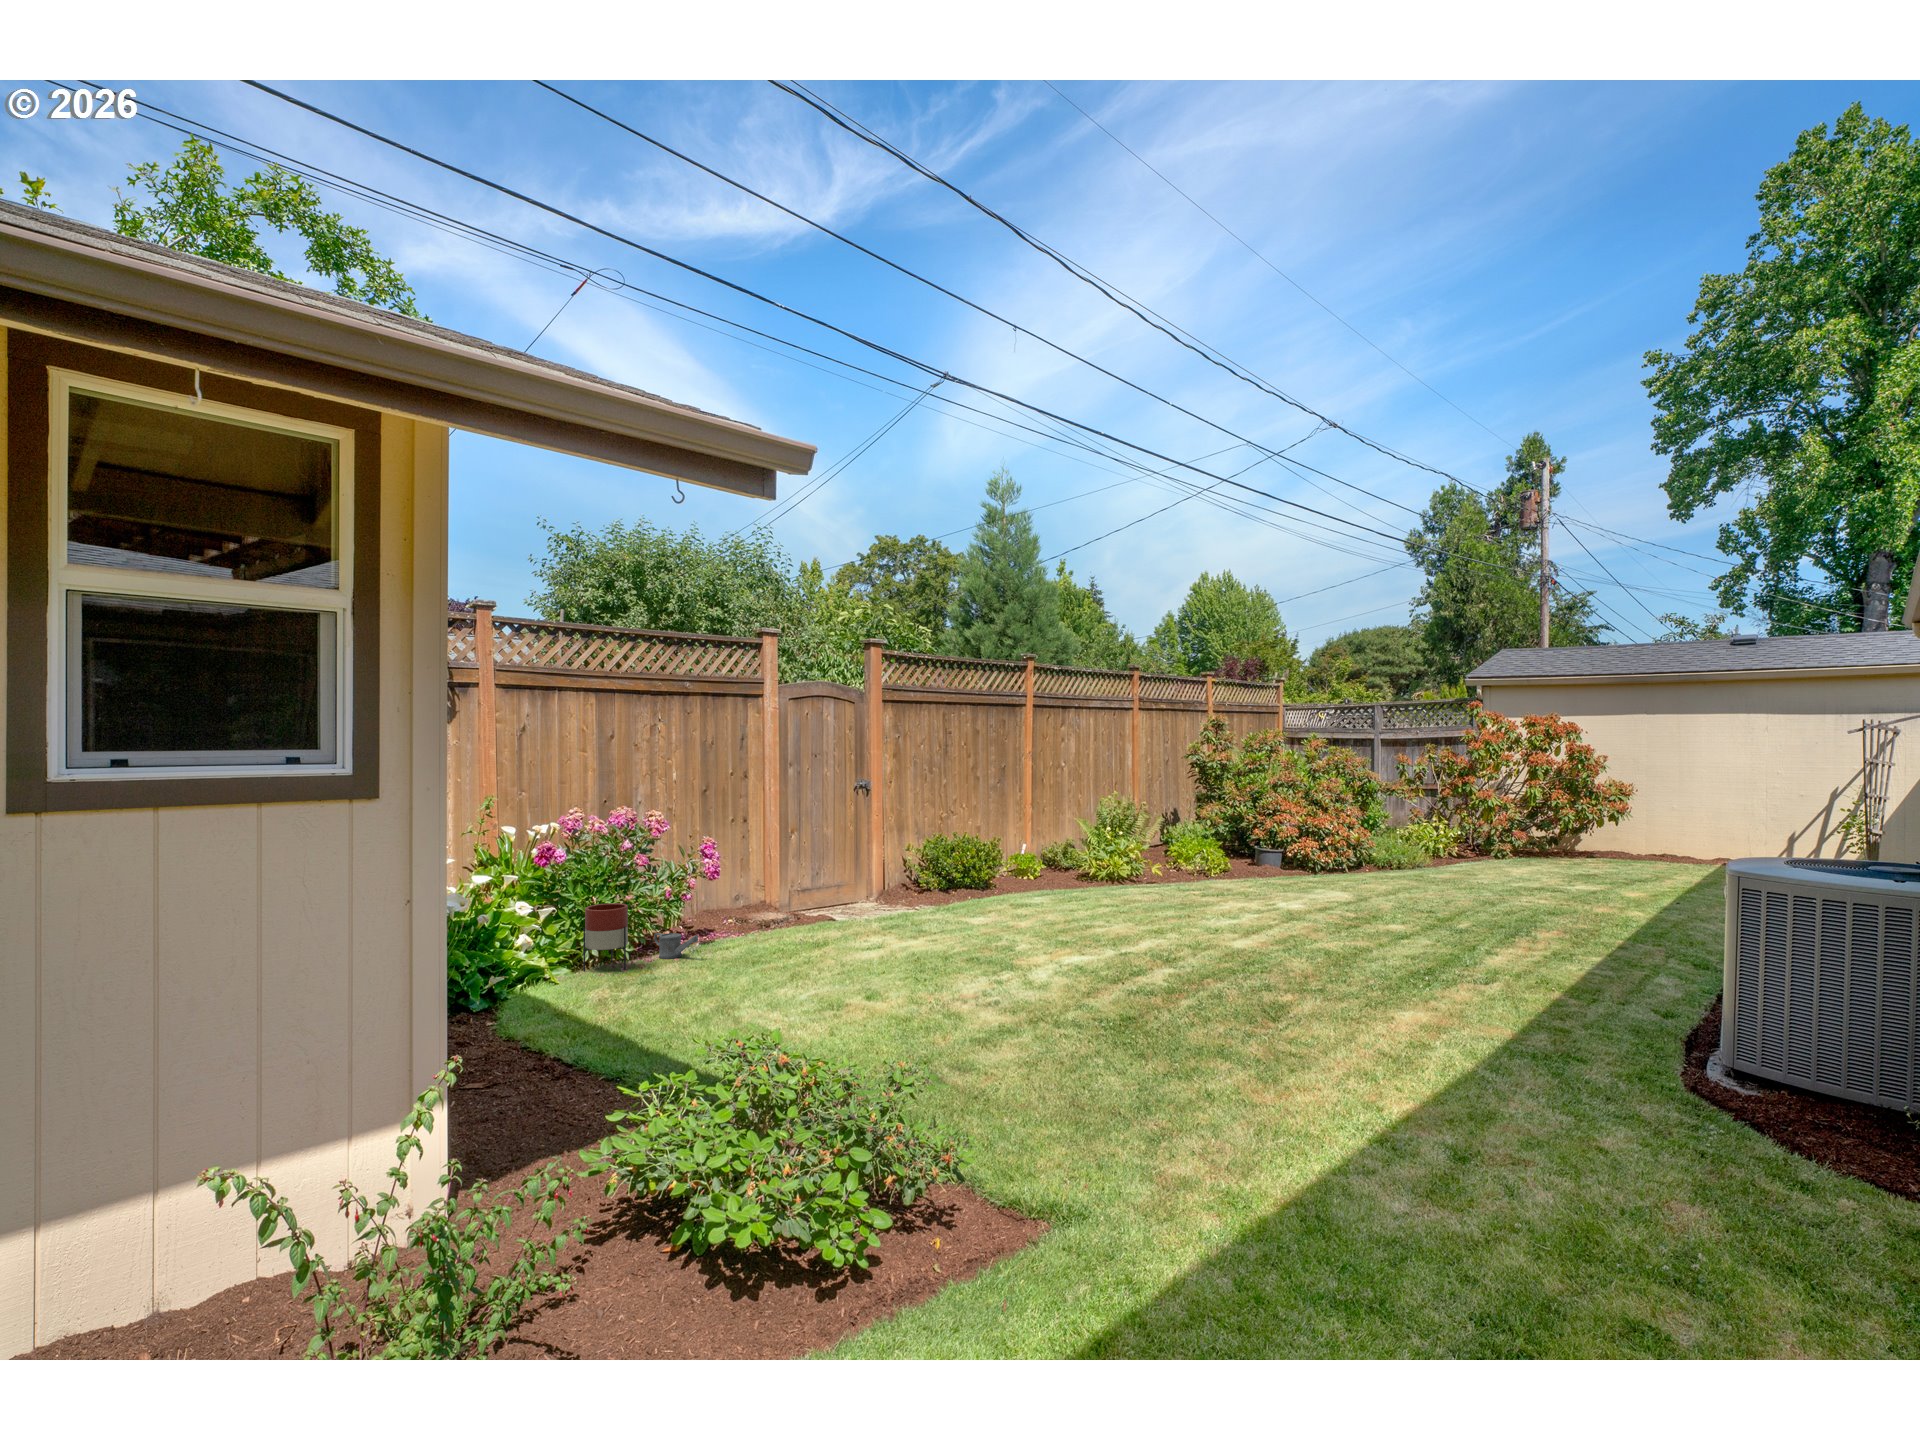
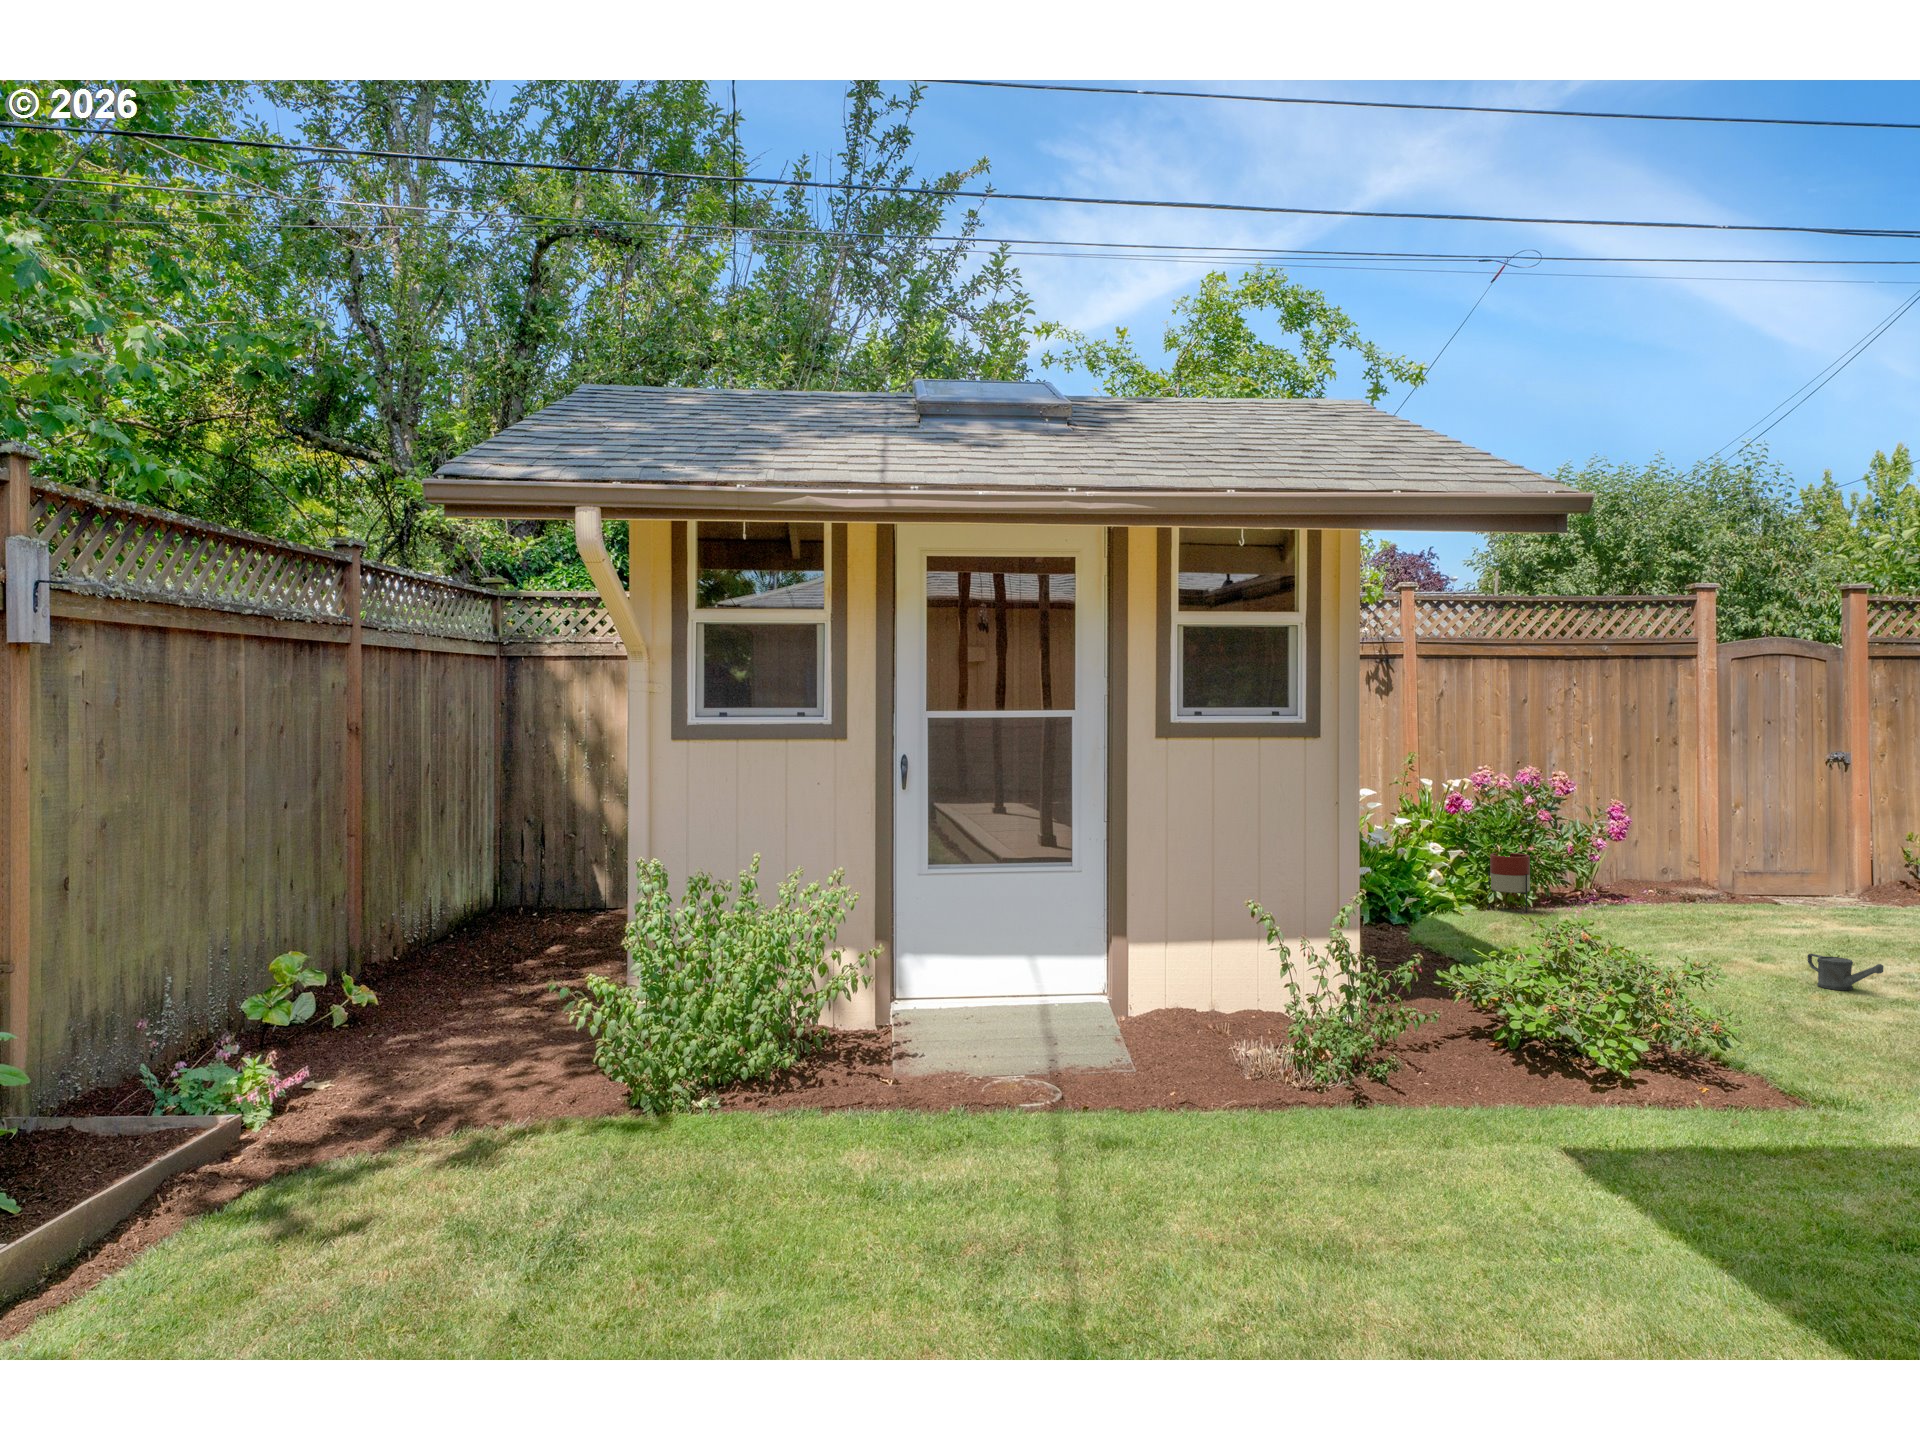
watering can: present [654,933,698,959] -> present [1808,954,1884,990]

